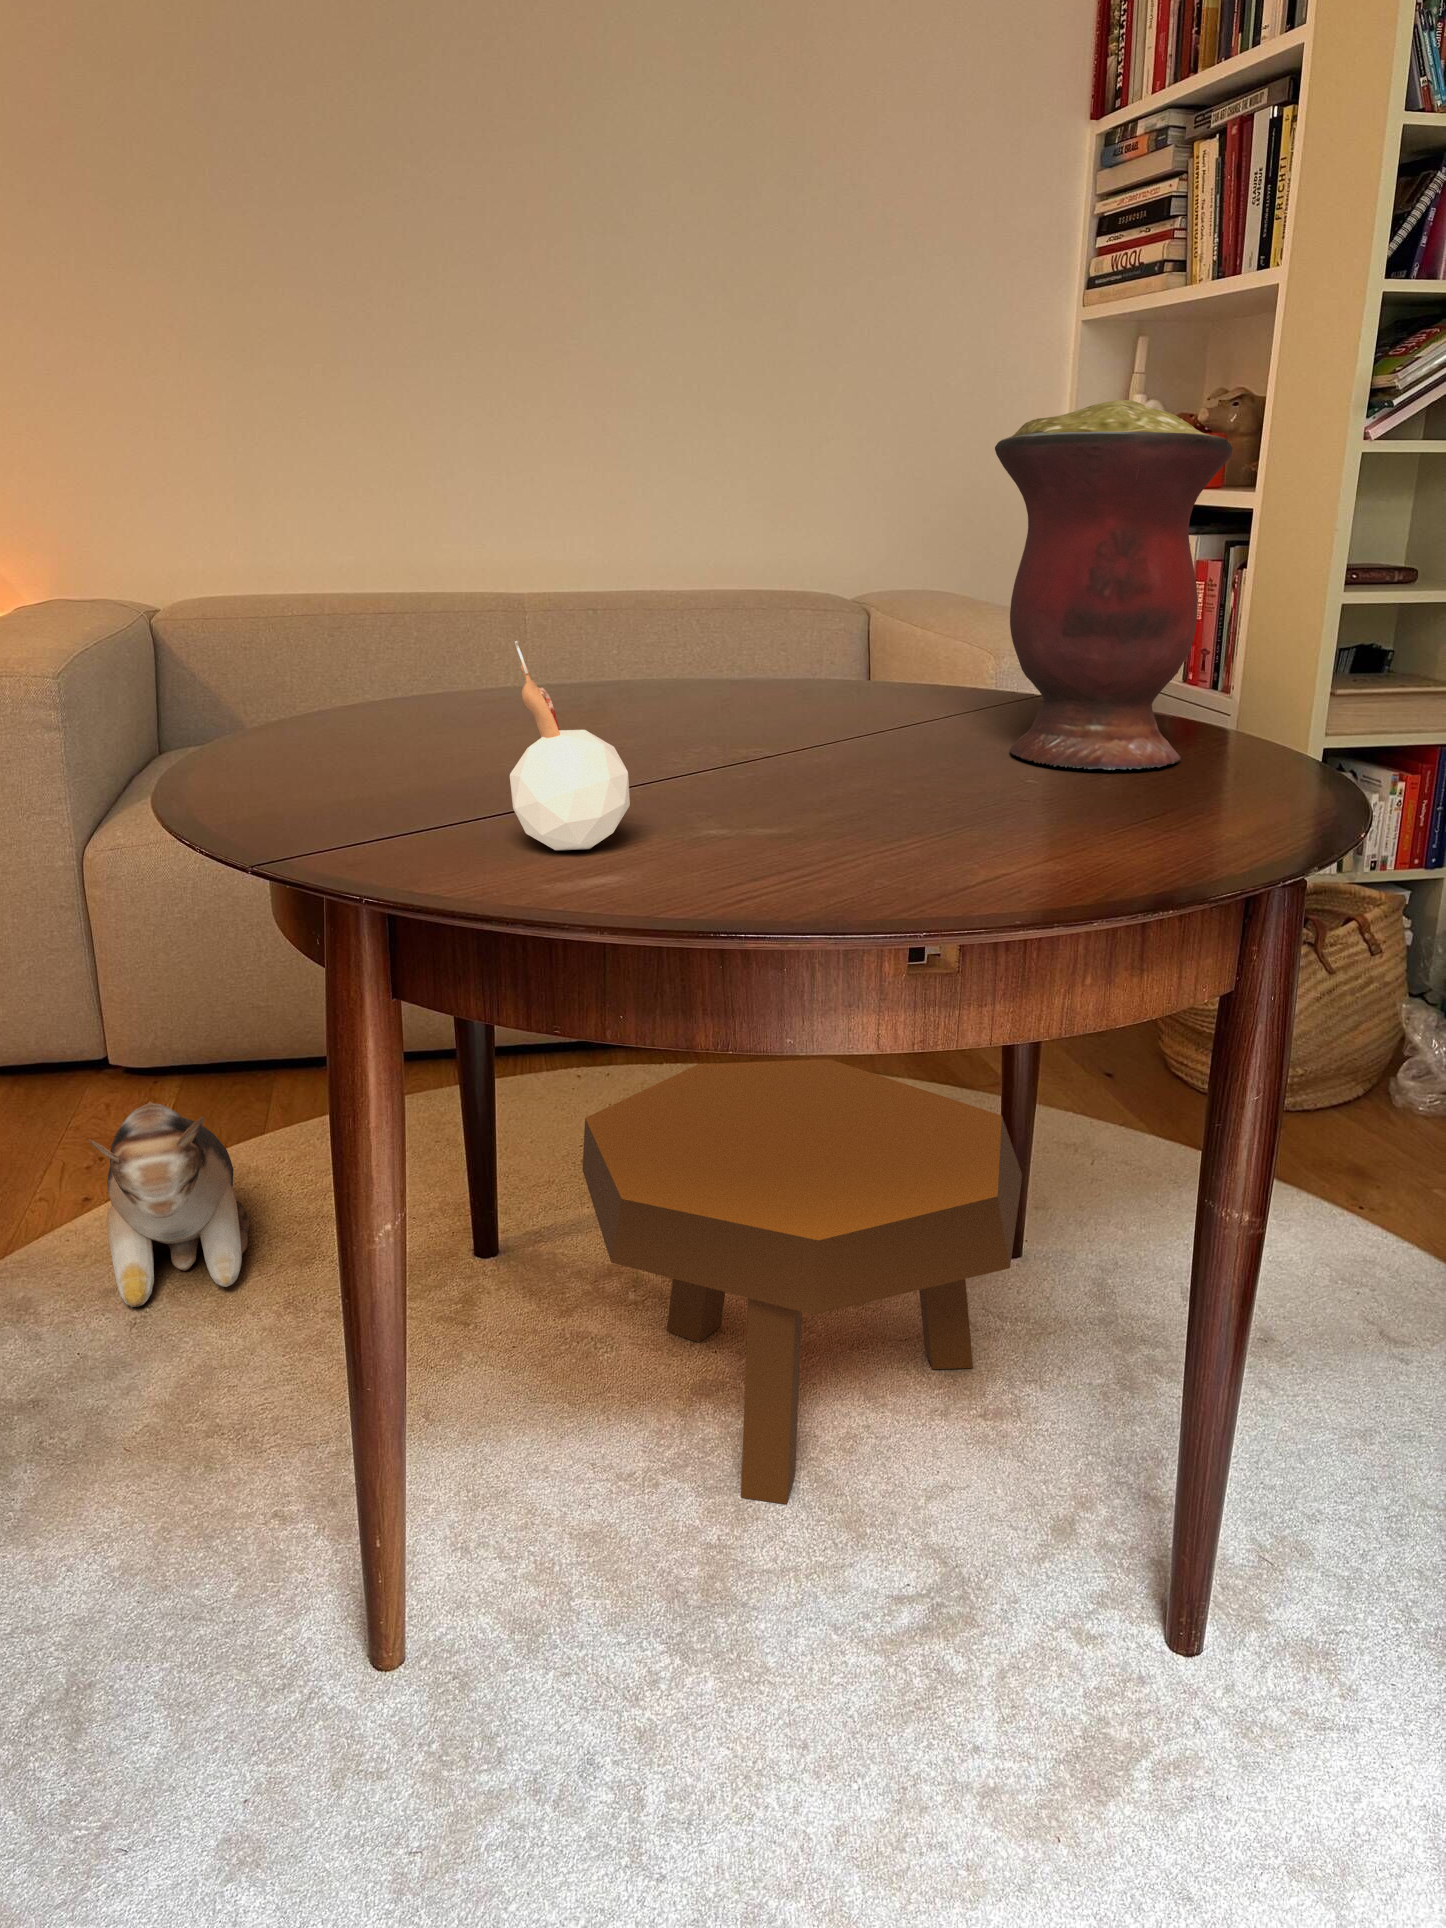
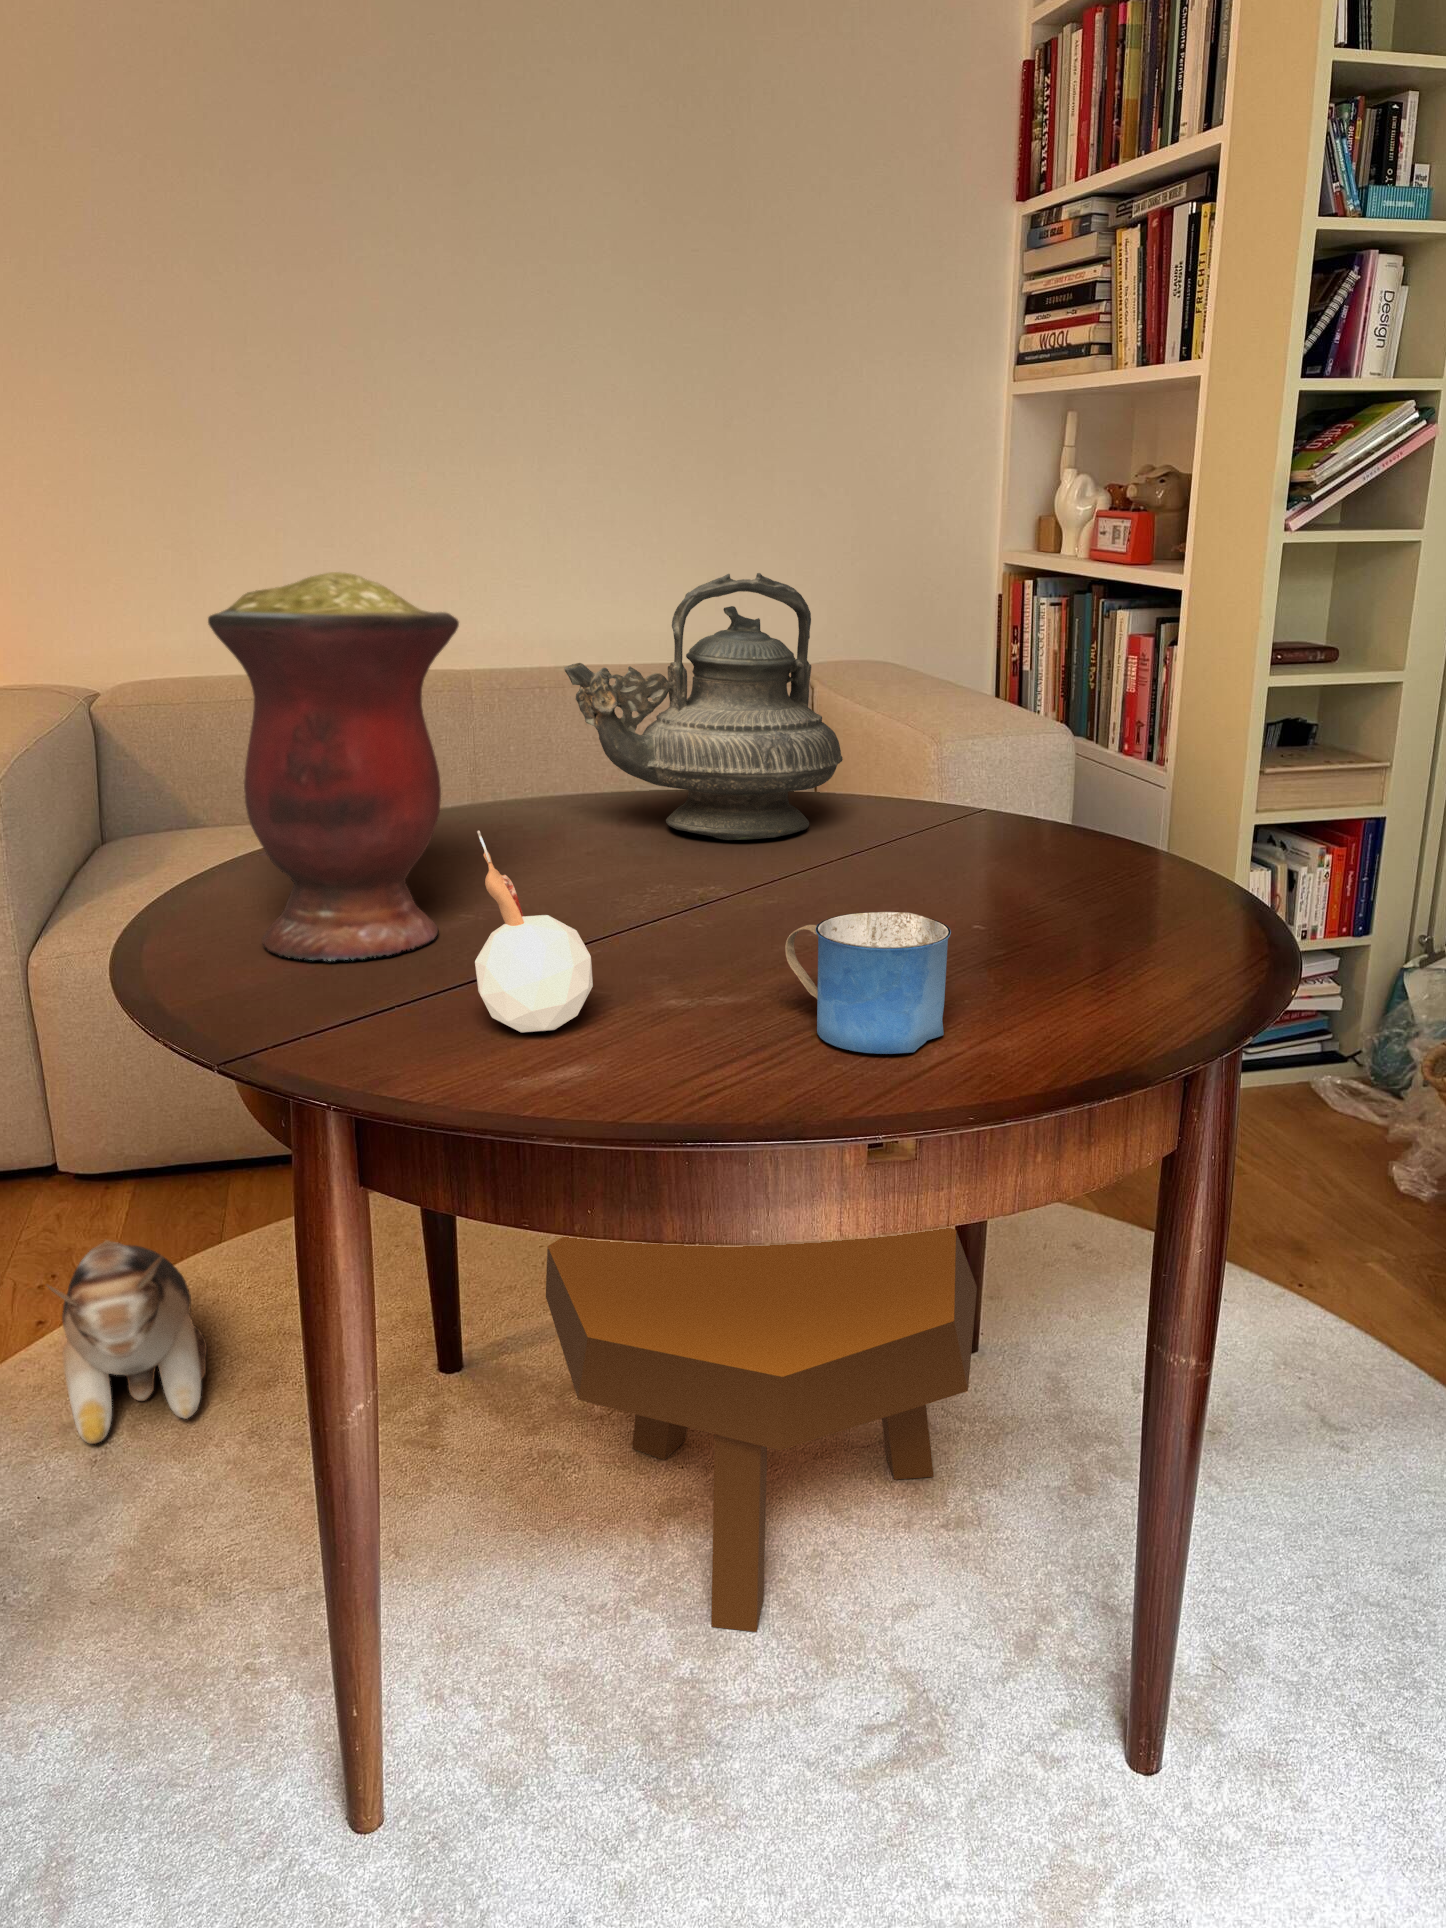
vase: present [995,400,1233,770] -> present [208,572,459,960]
teapot: none [614,438,897,712] -> present [564,573,843,840]
mug: none [829,734,1003,872] -> present [785,912,951,1054]

